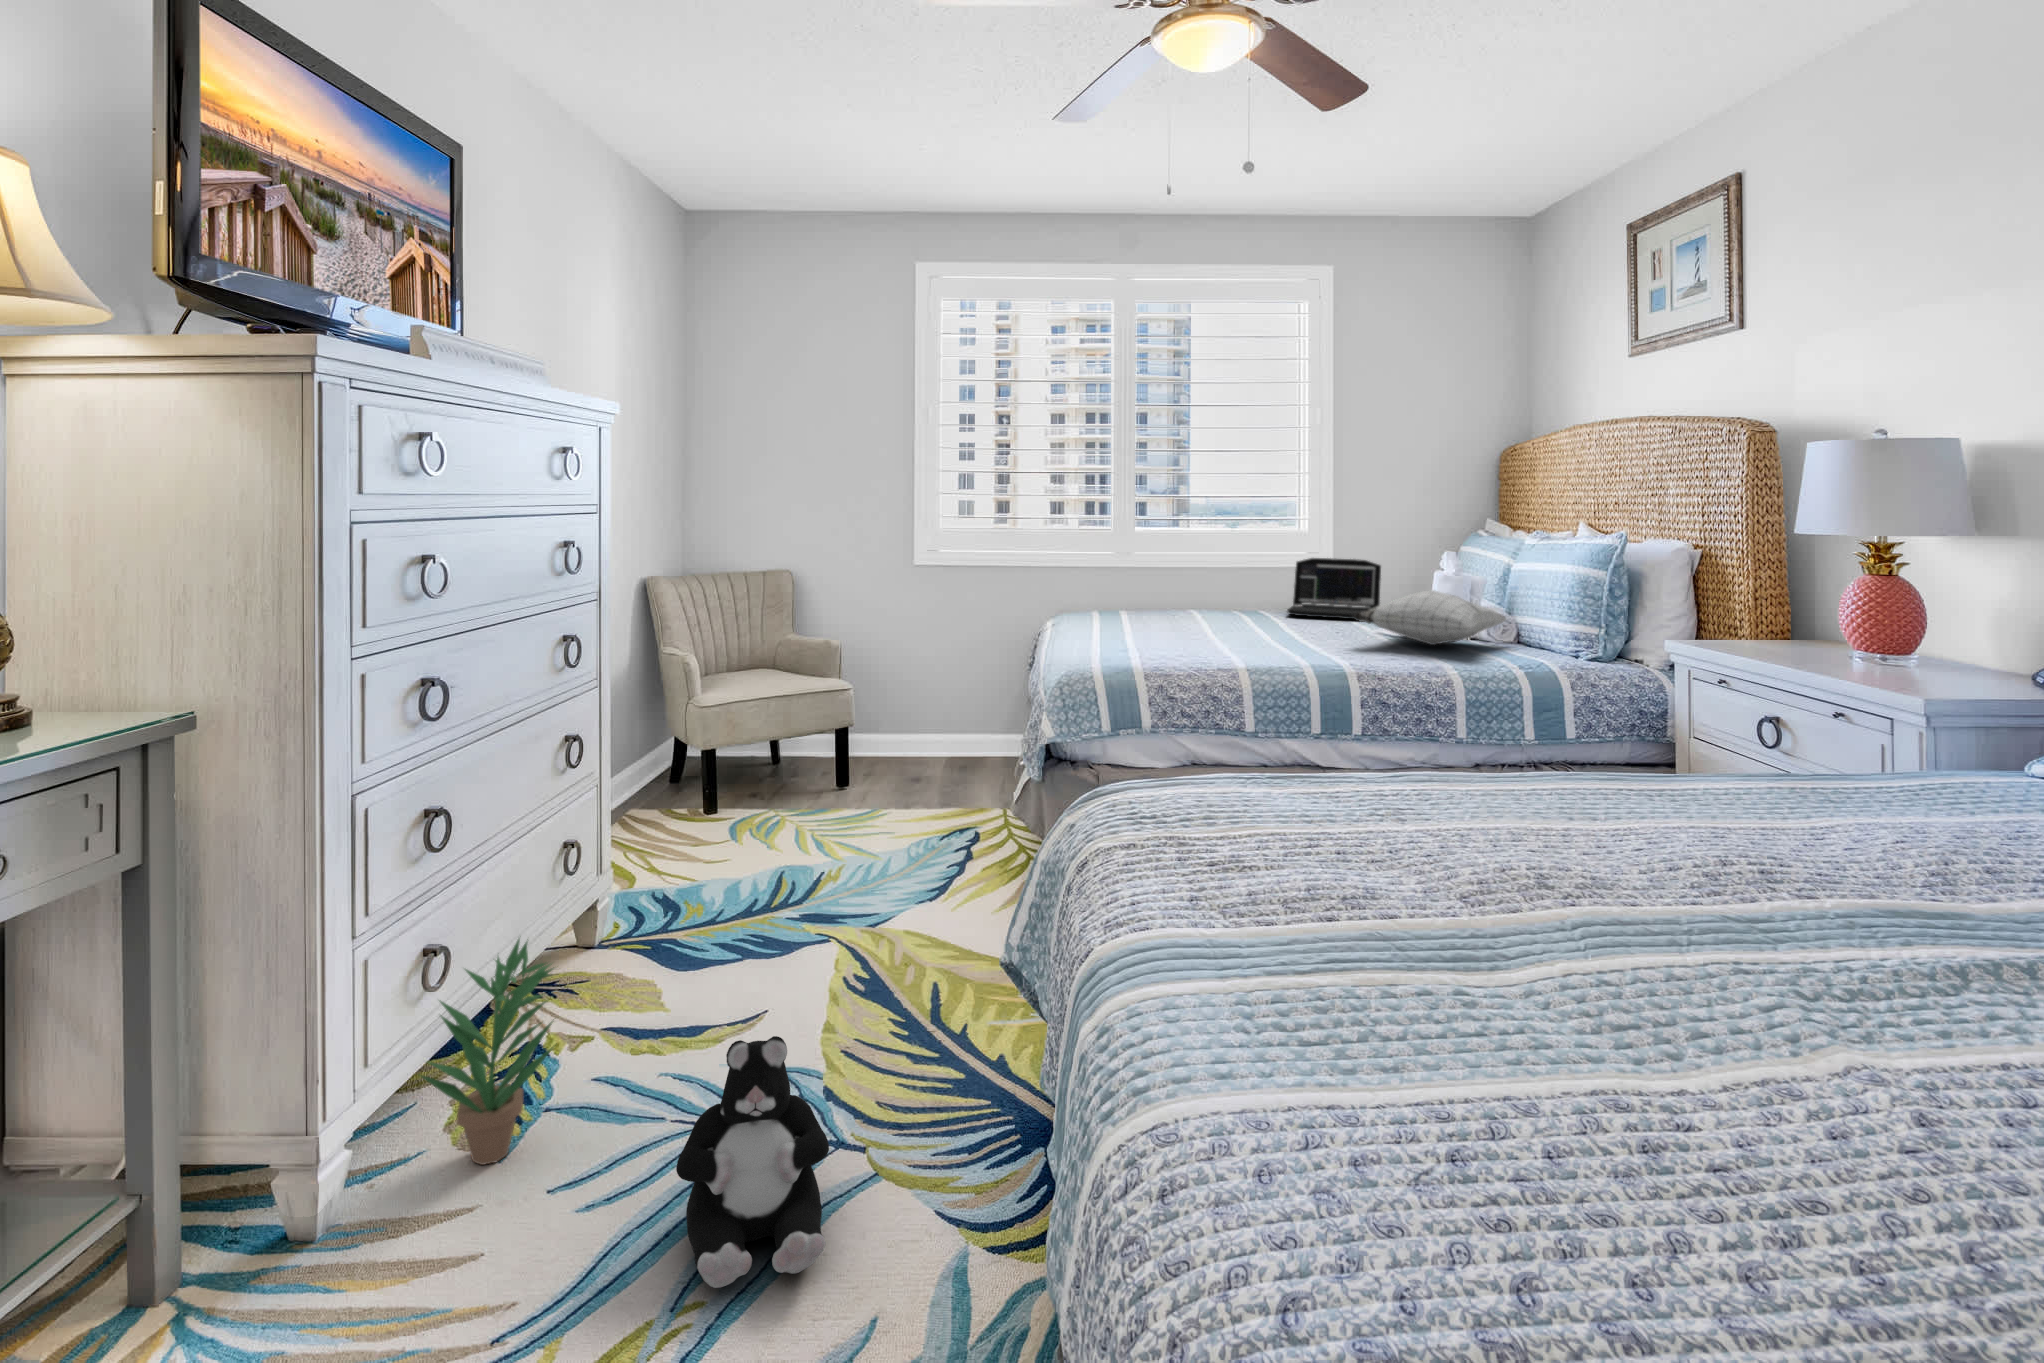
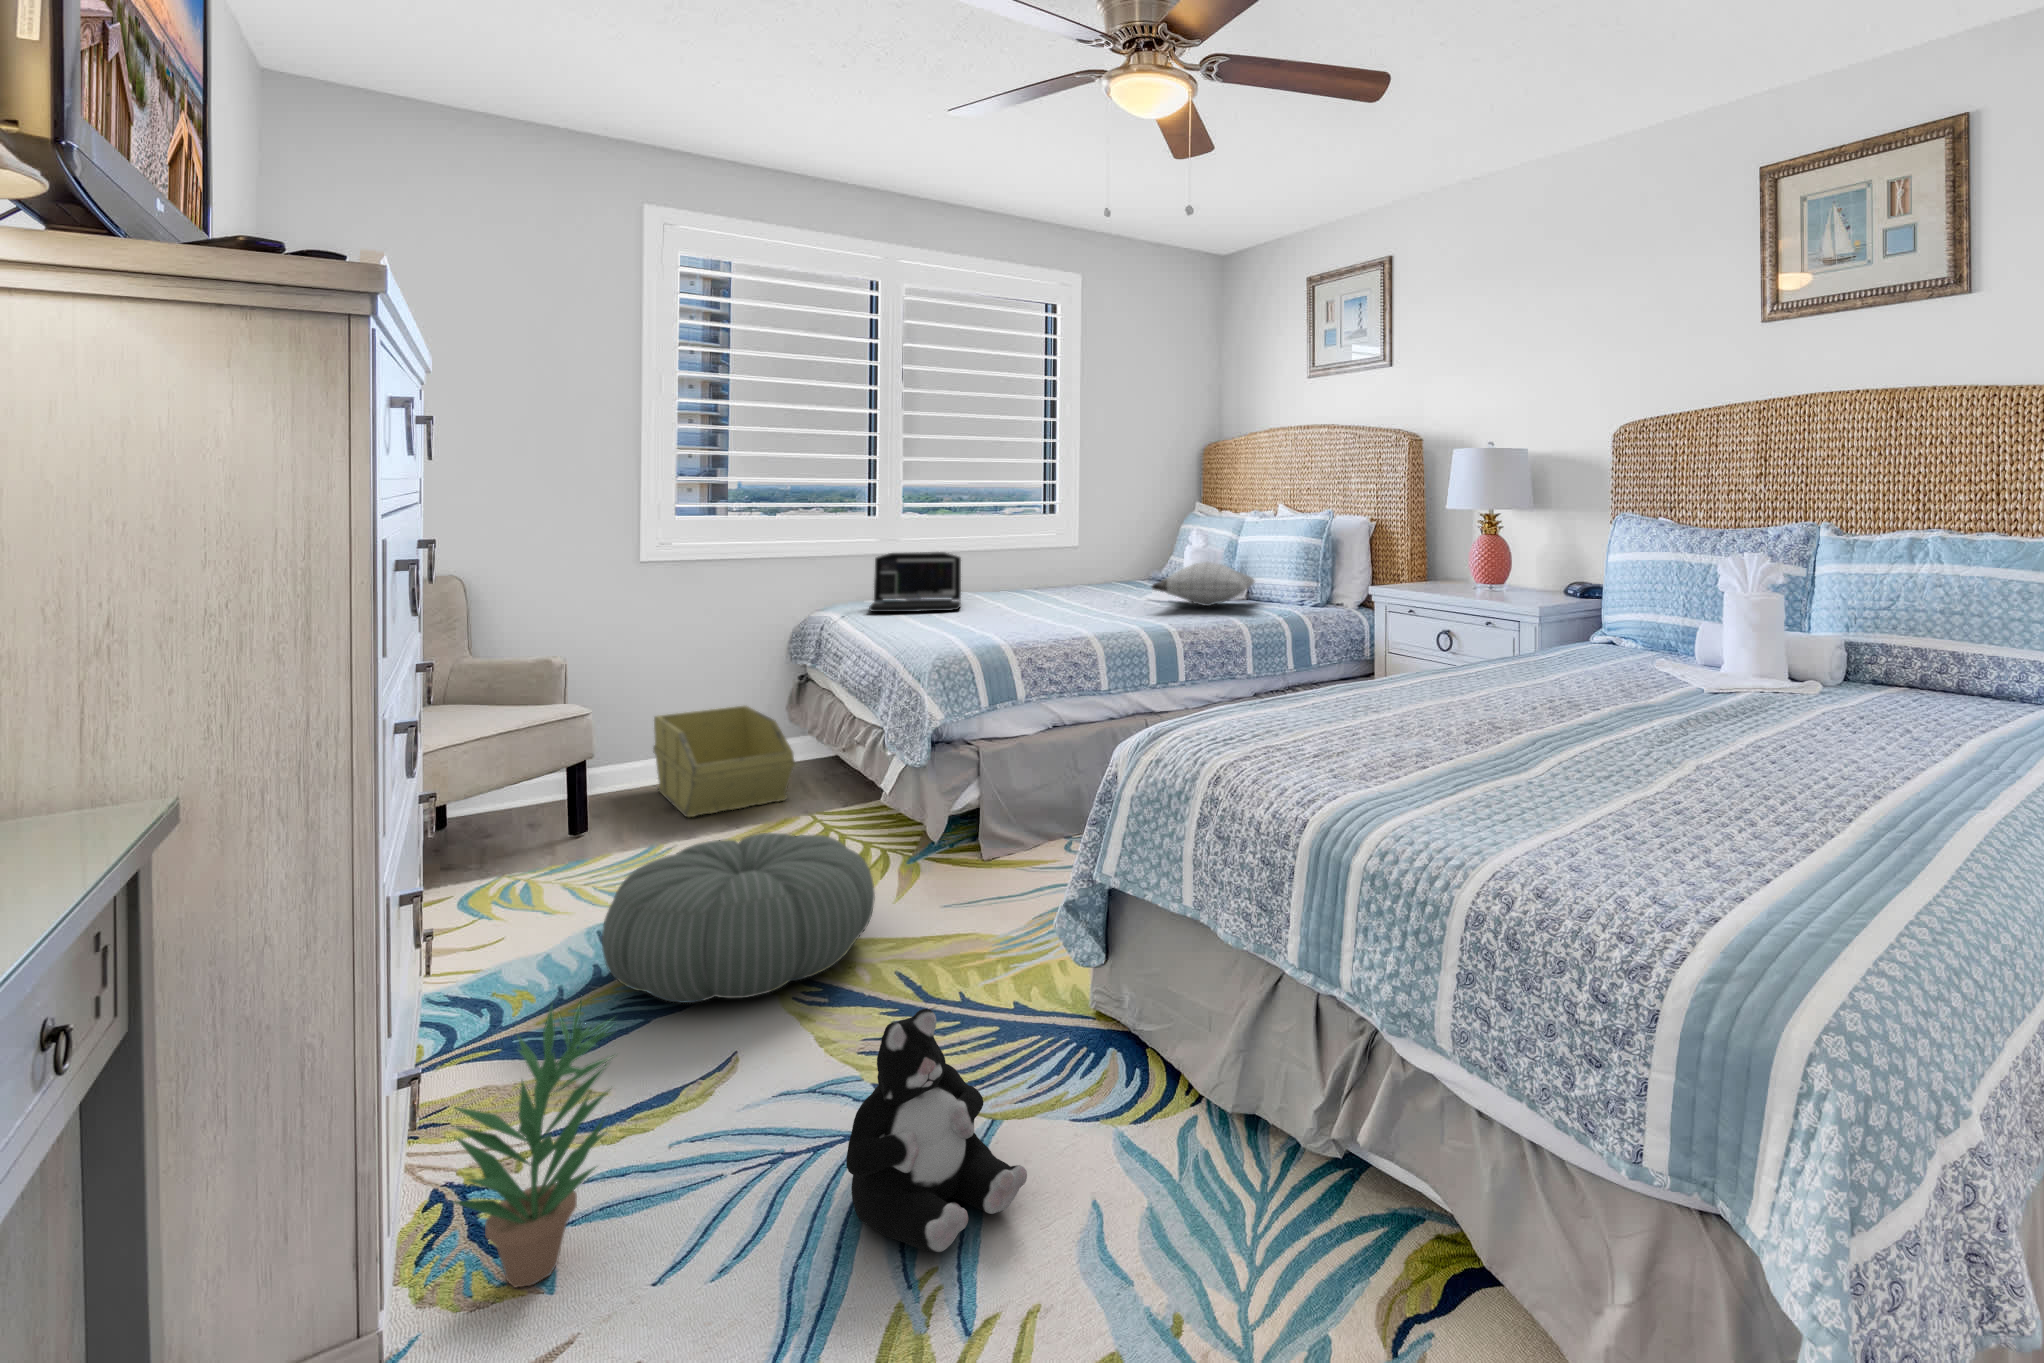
laptop: present [1288,558,1381,619] -> present [869,552,961,612]
storage bin: none [895,697,985,793] -> present [653,706,795,817]
pouf: none [710,820,940,973] -> present [602,833,875,1003]

